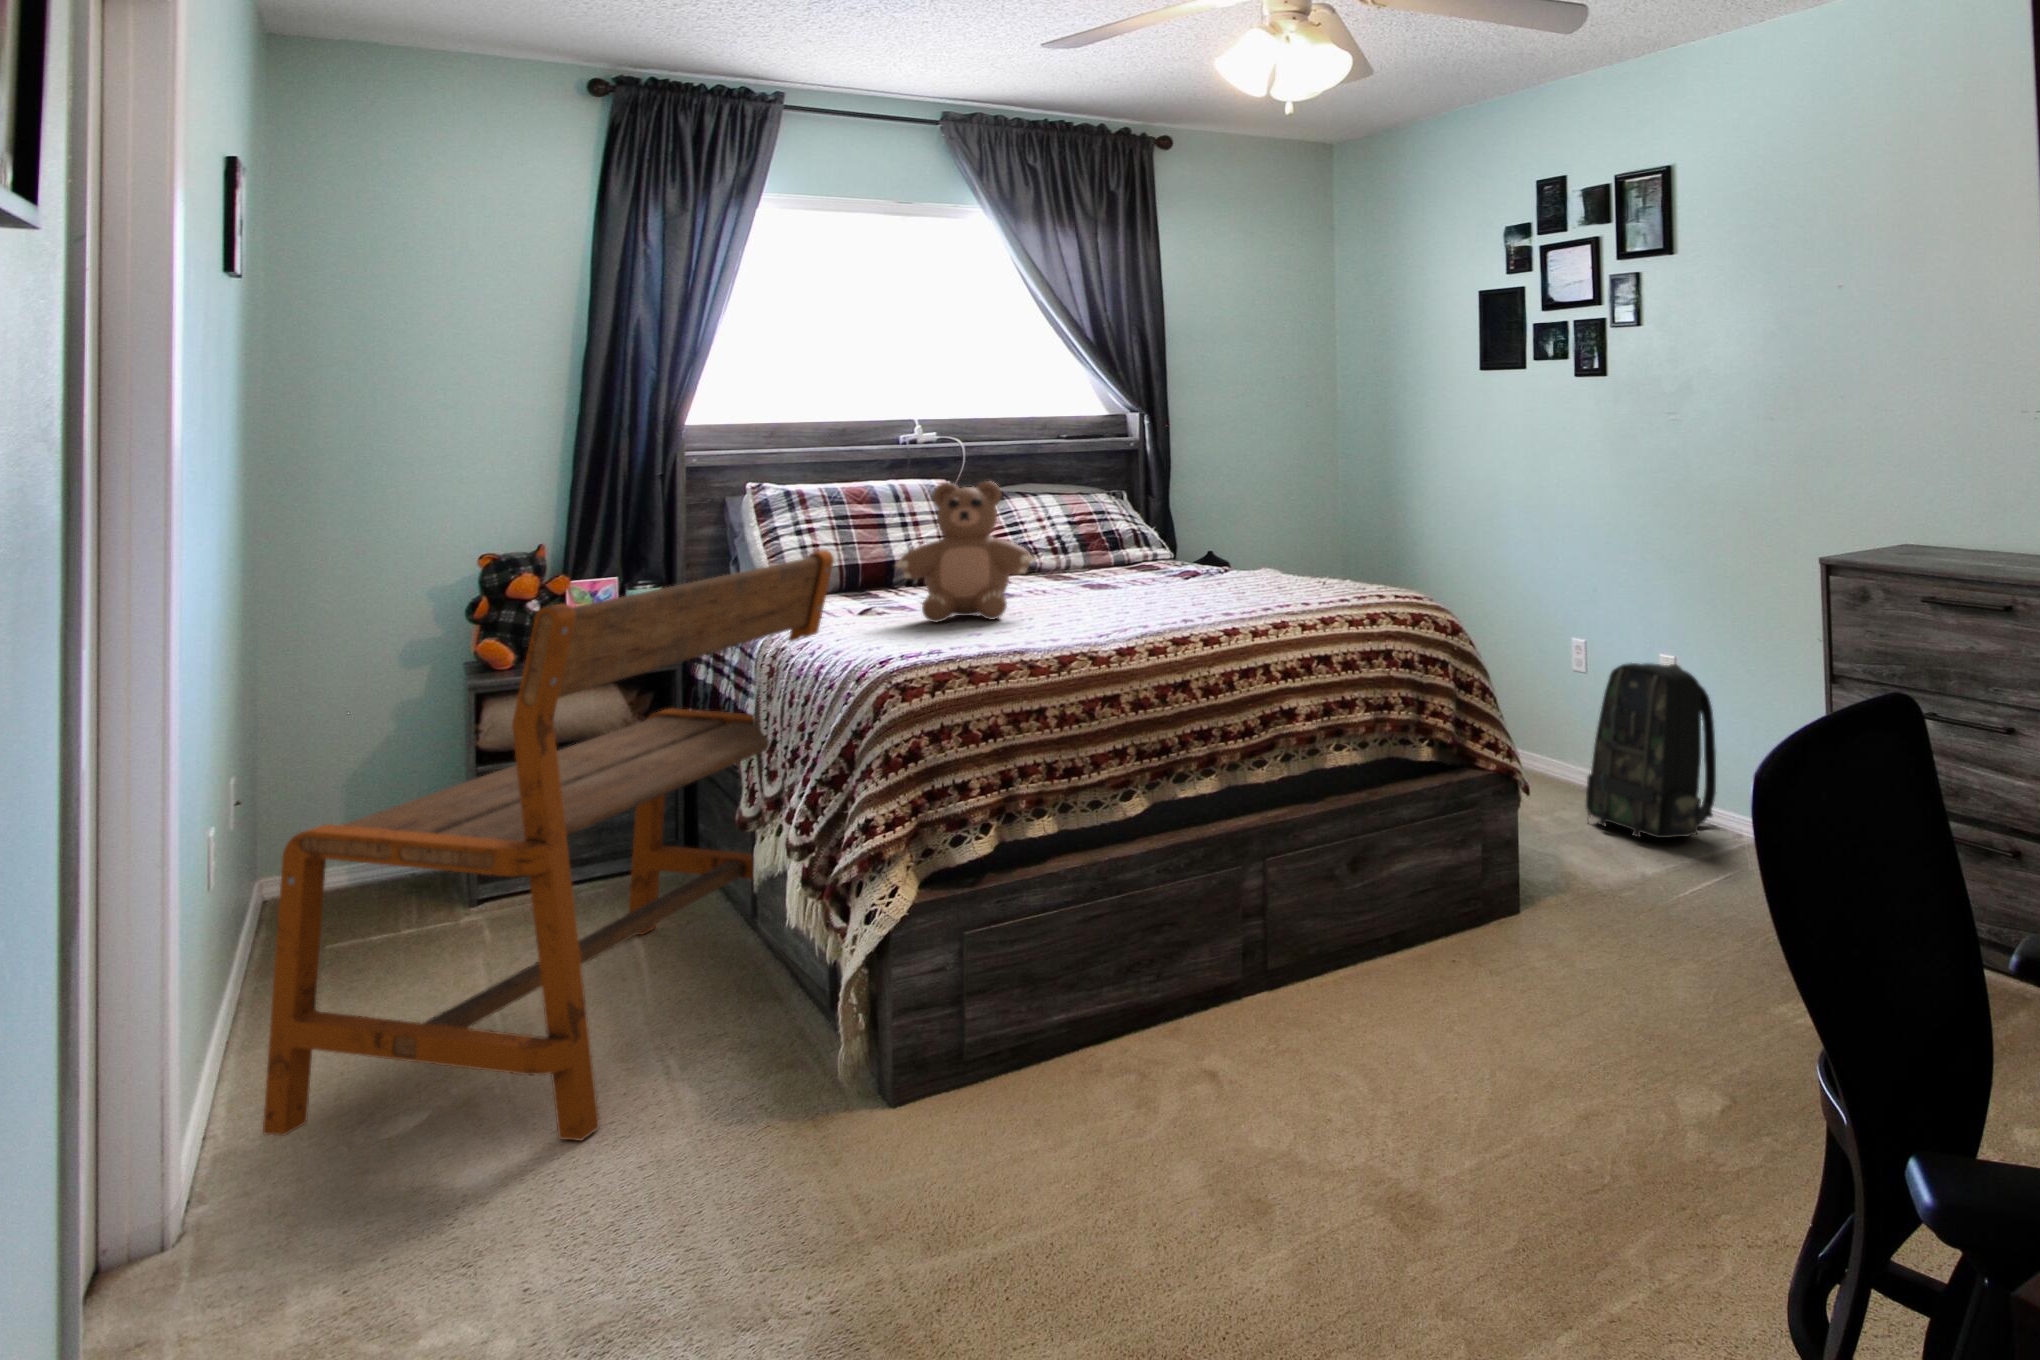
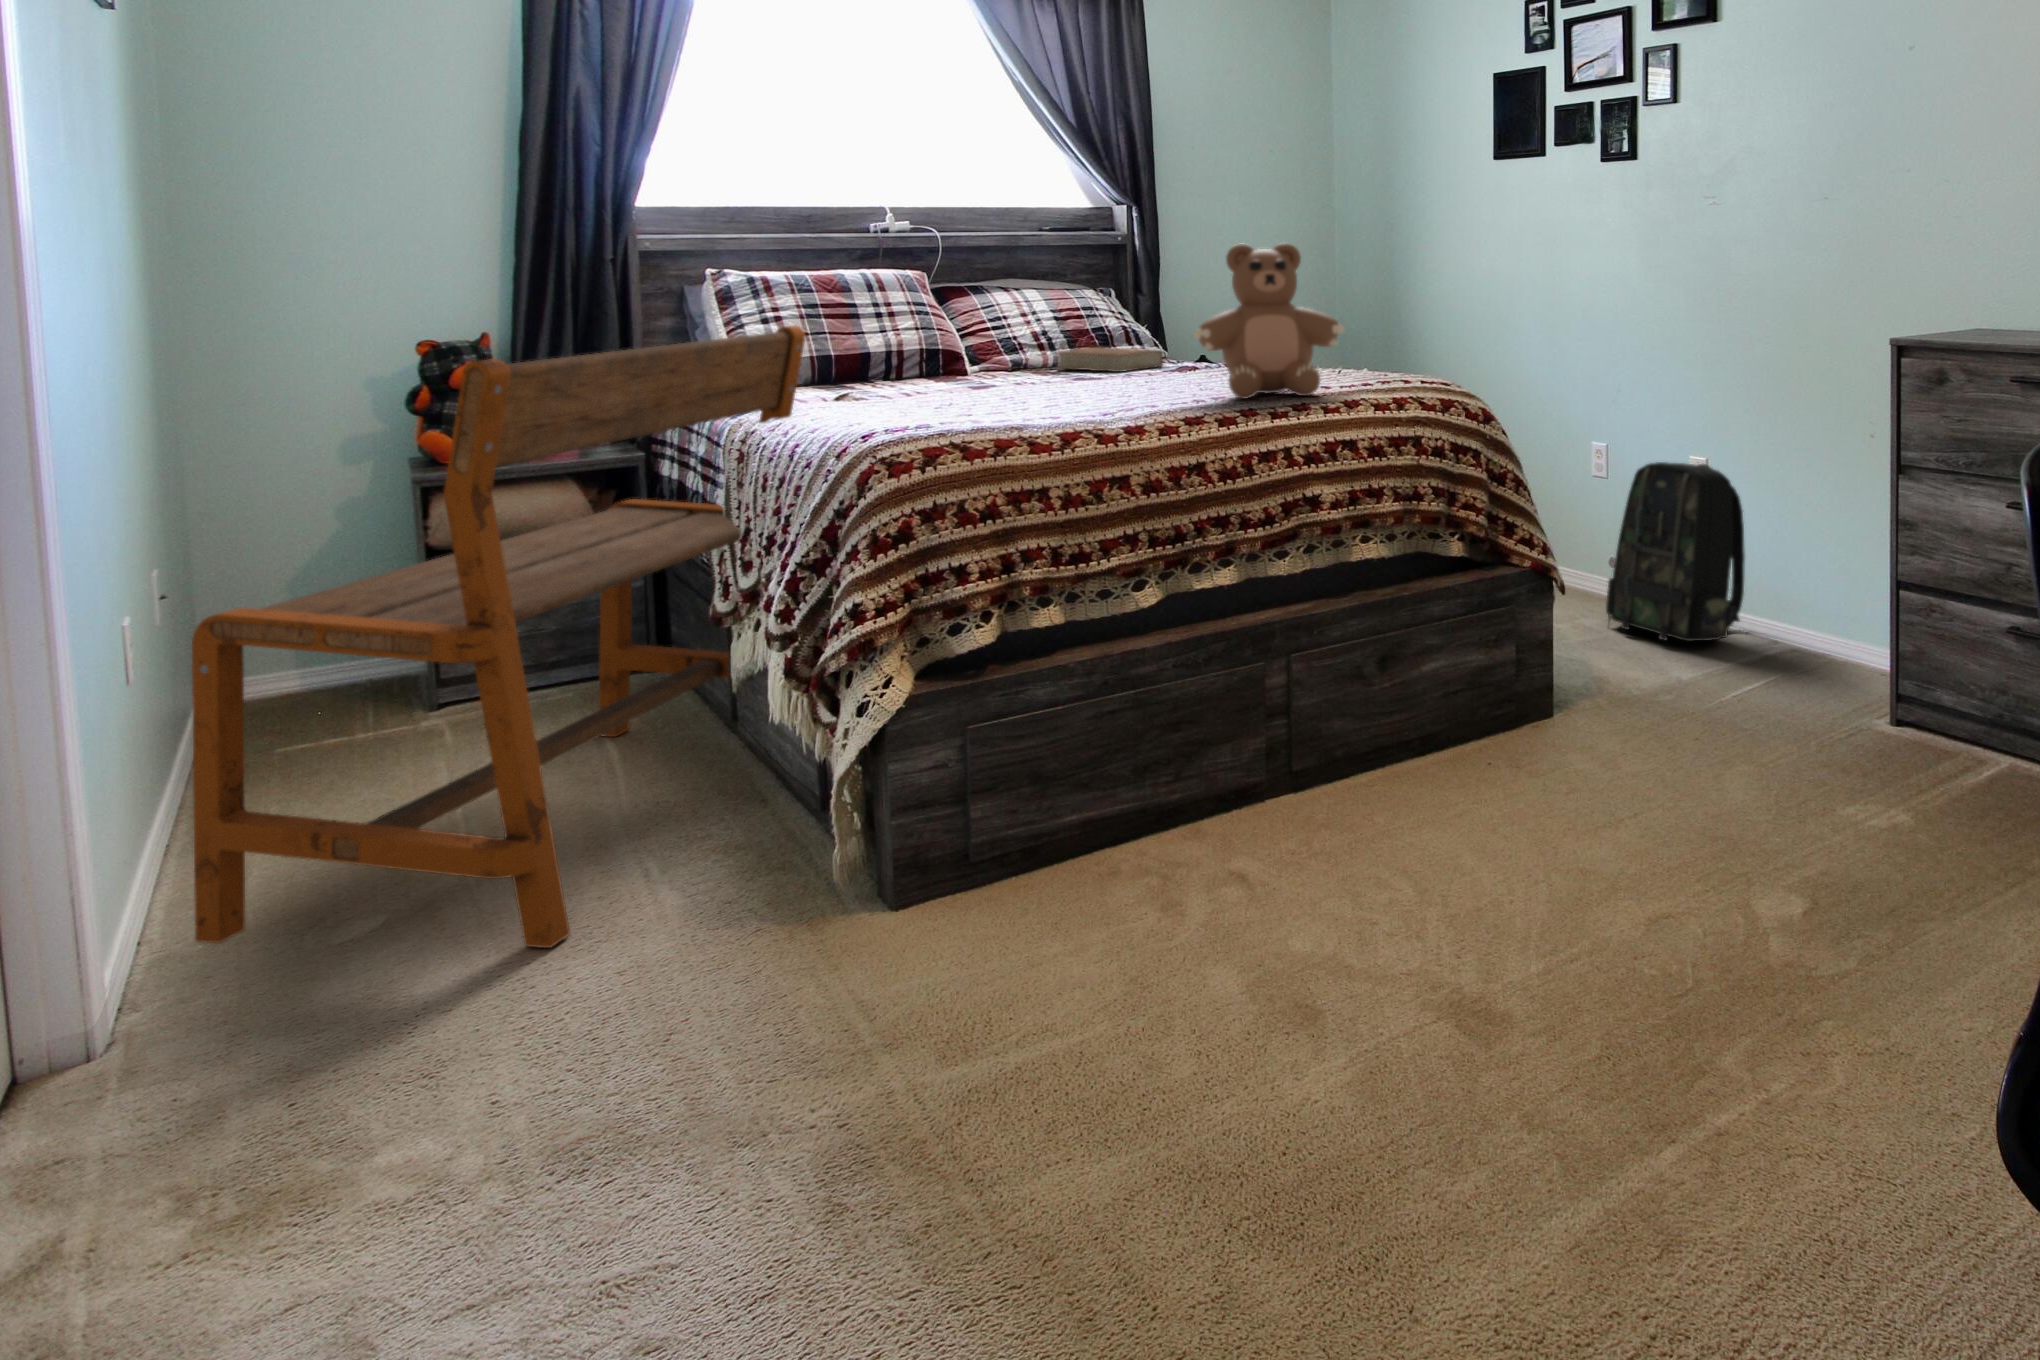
teddy bear: present [896,481,1035,622] -> present [1193,243,1344,399]
book: none [1066,552,1167,579] -> present [1057,347,1163,372]

